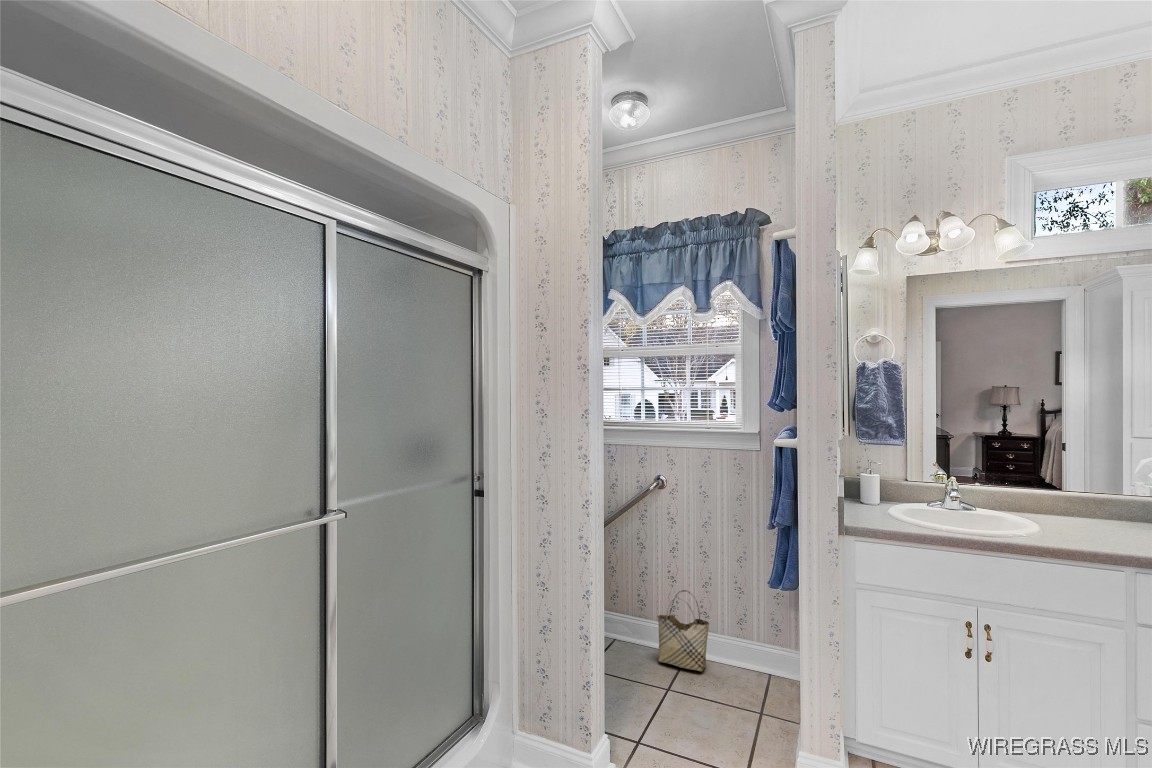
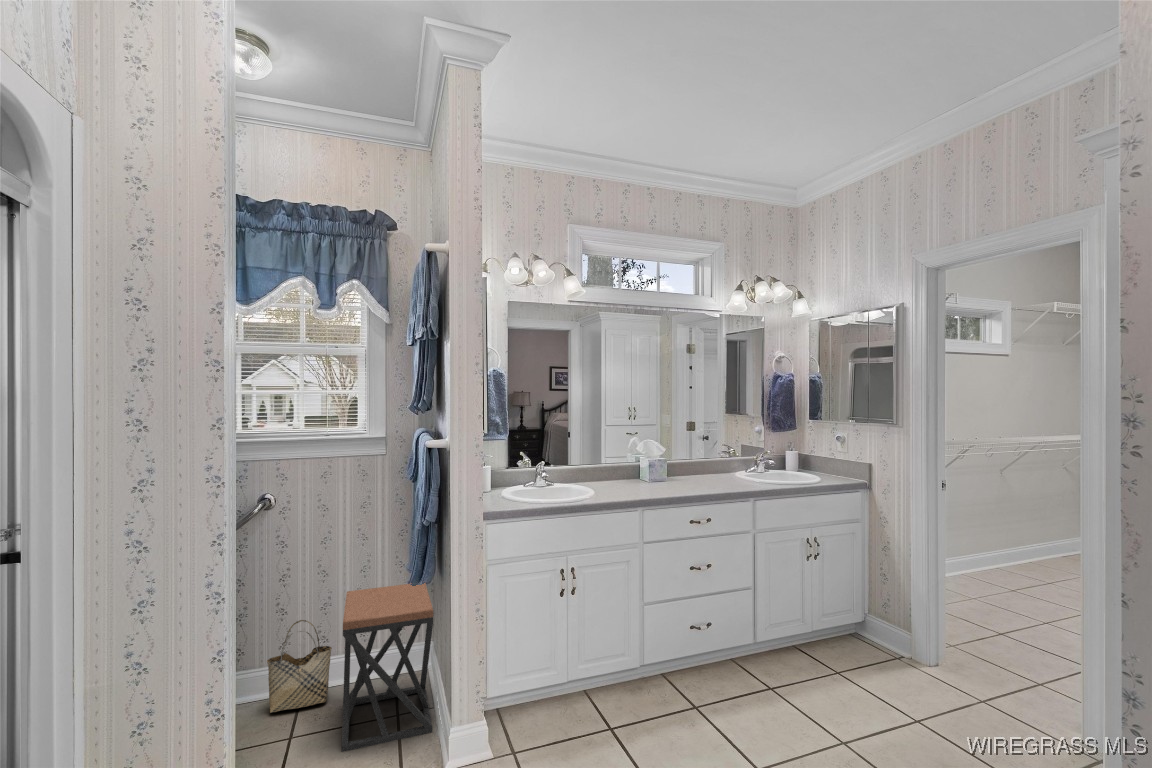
stool: none [702,575,797,749] -> present [342,583,433,752]

